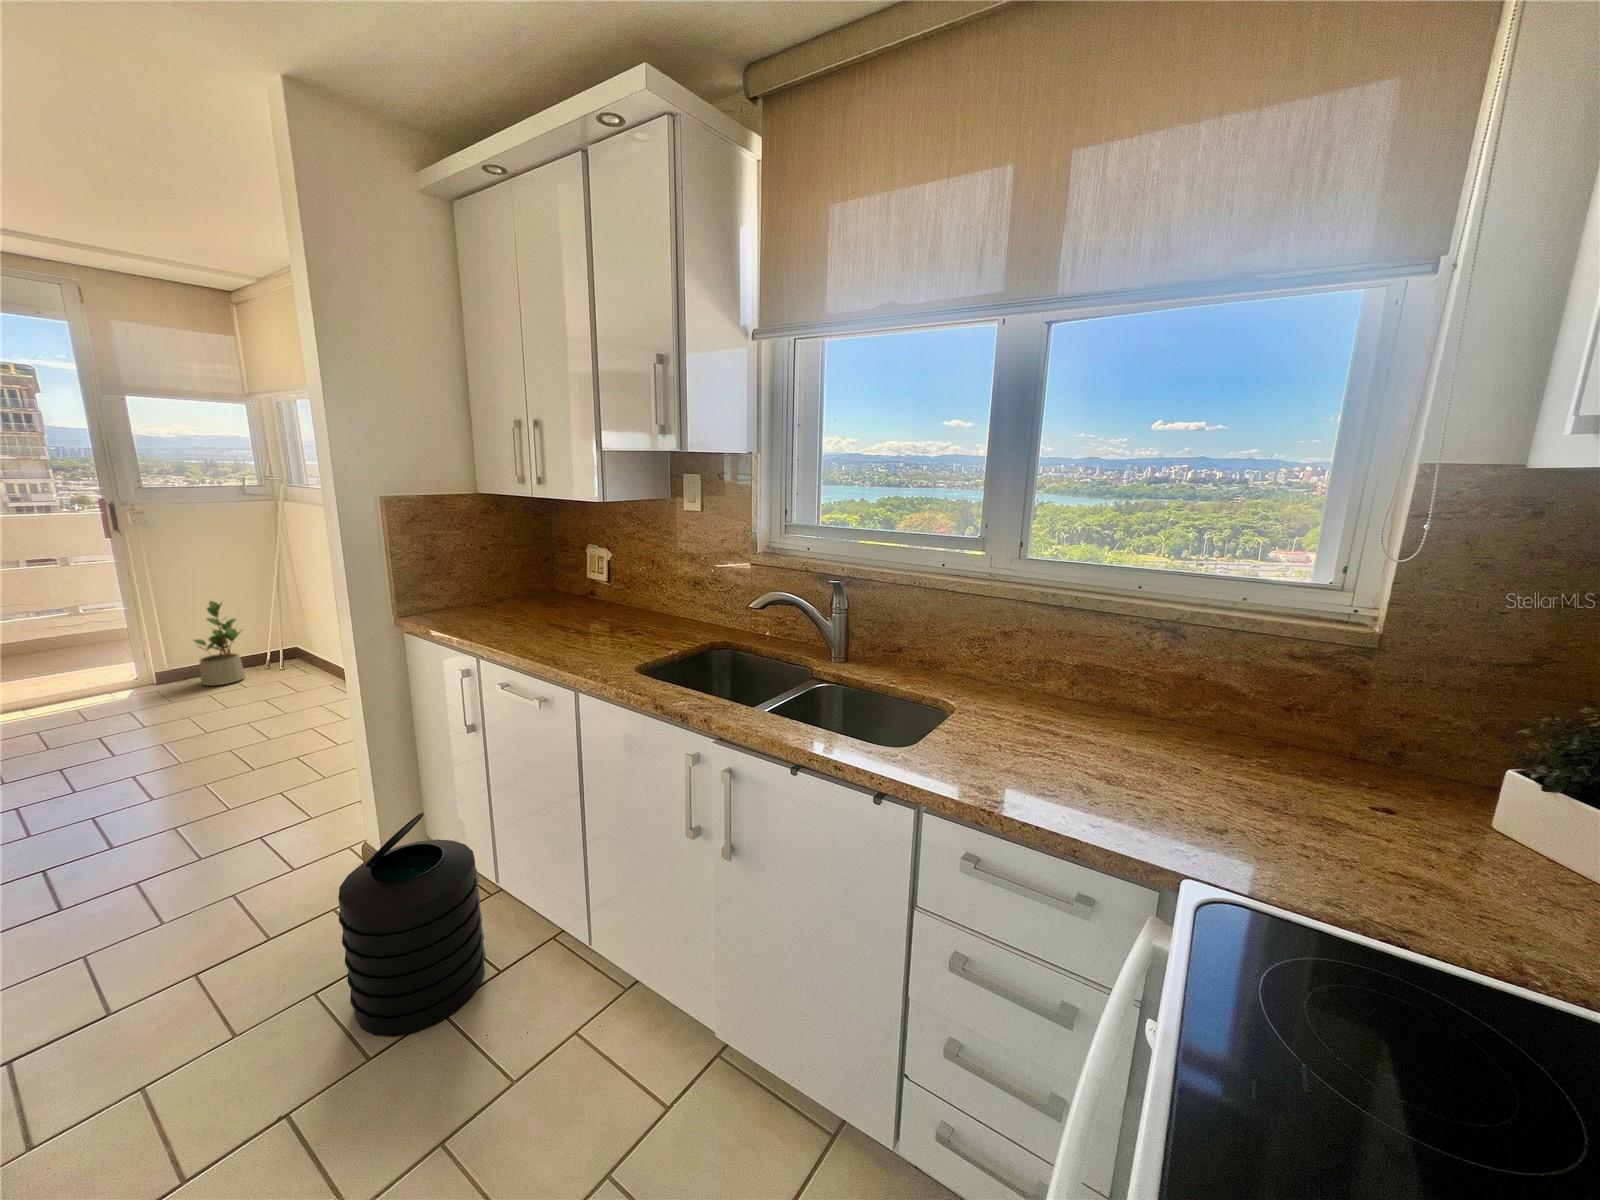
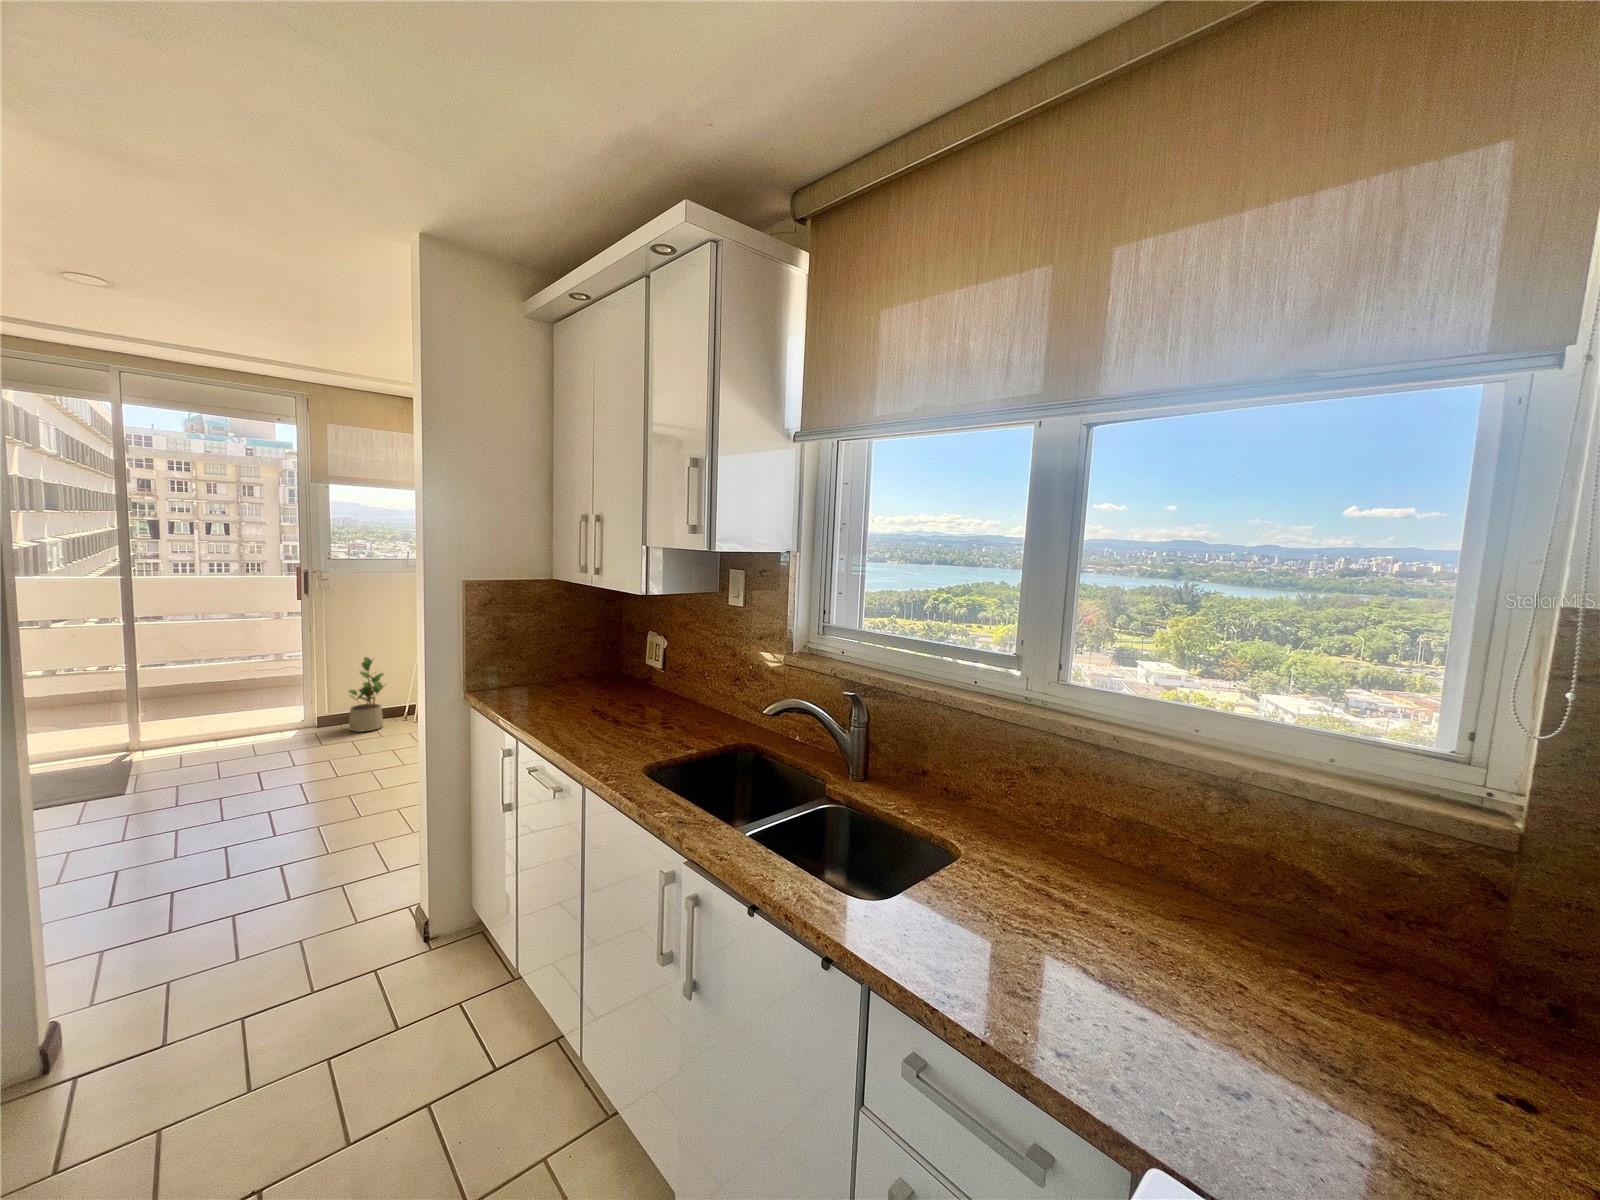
trash can: present [338,813,485,1037] -> none [351,890,486,1123]

